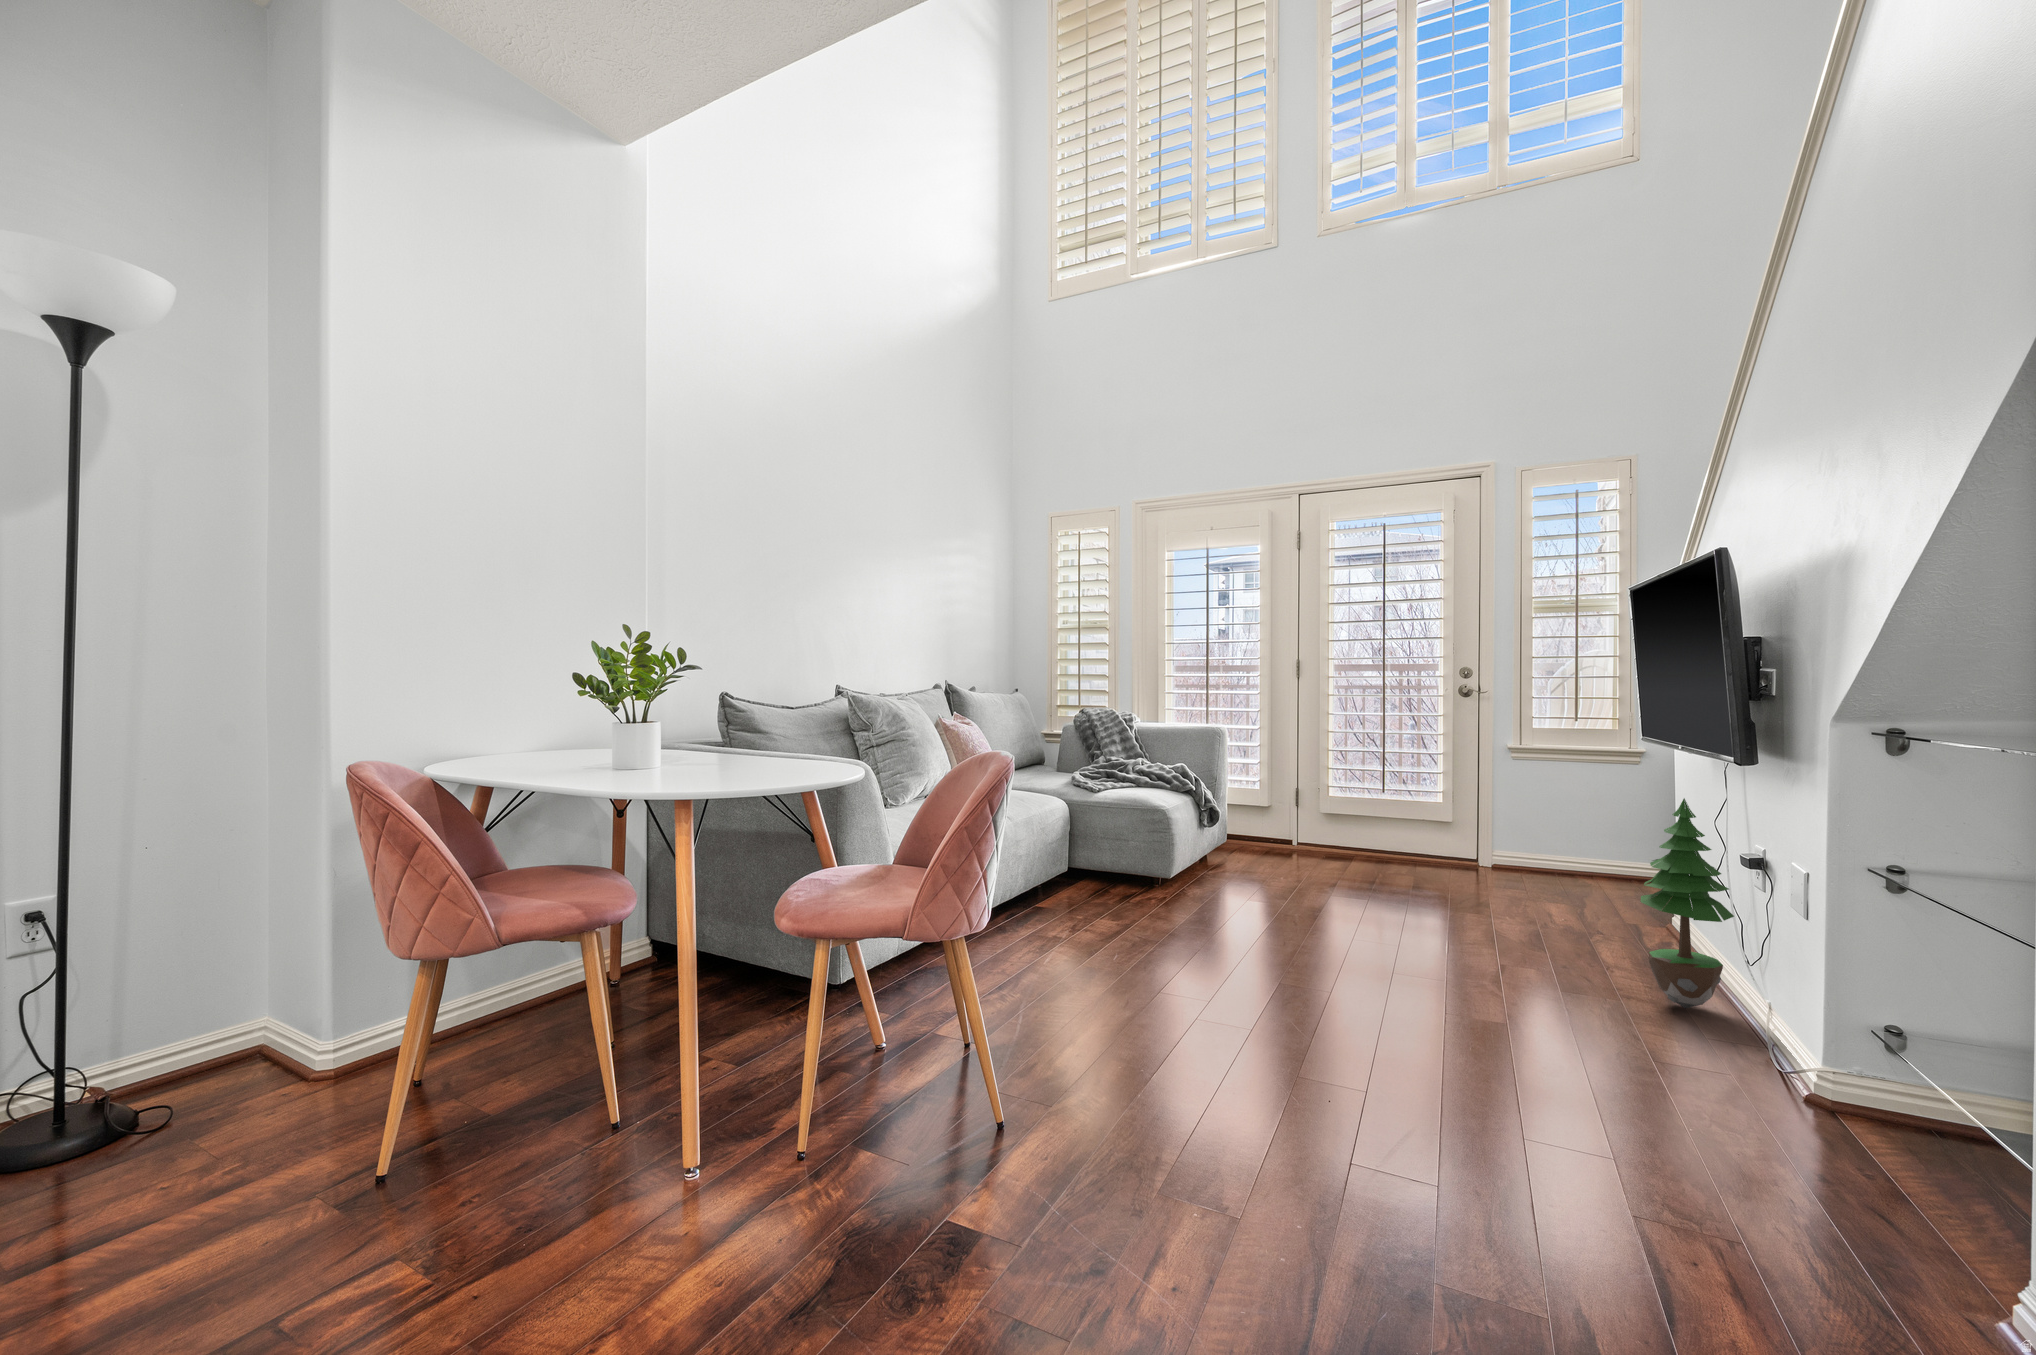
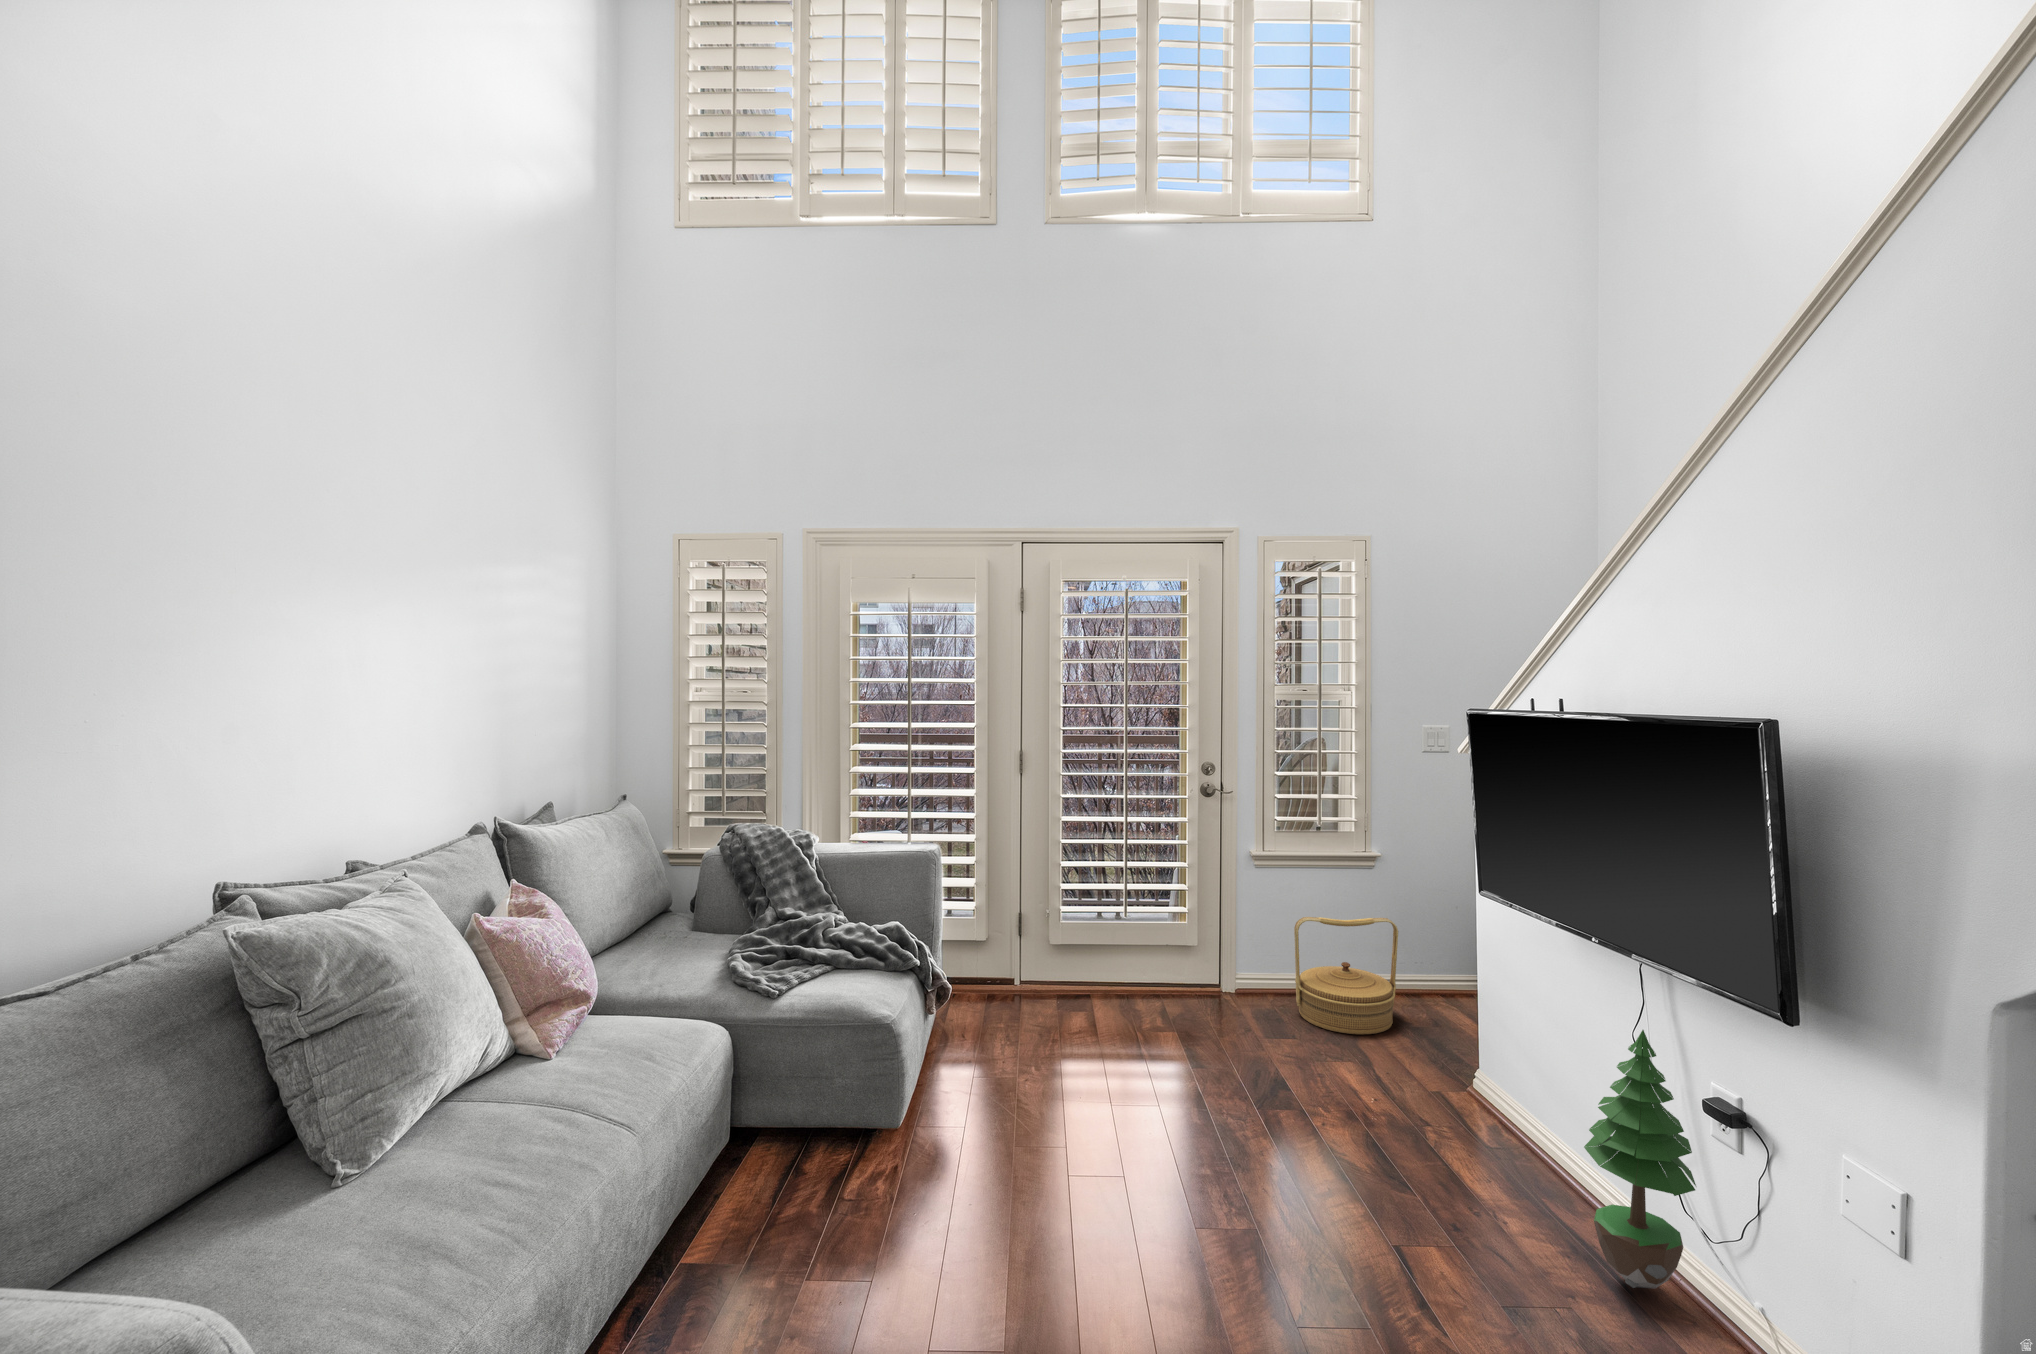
woven basket: none [1536,799,1644,899] -> present [1294,917,1398,1035]

